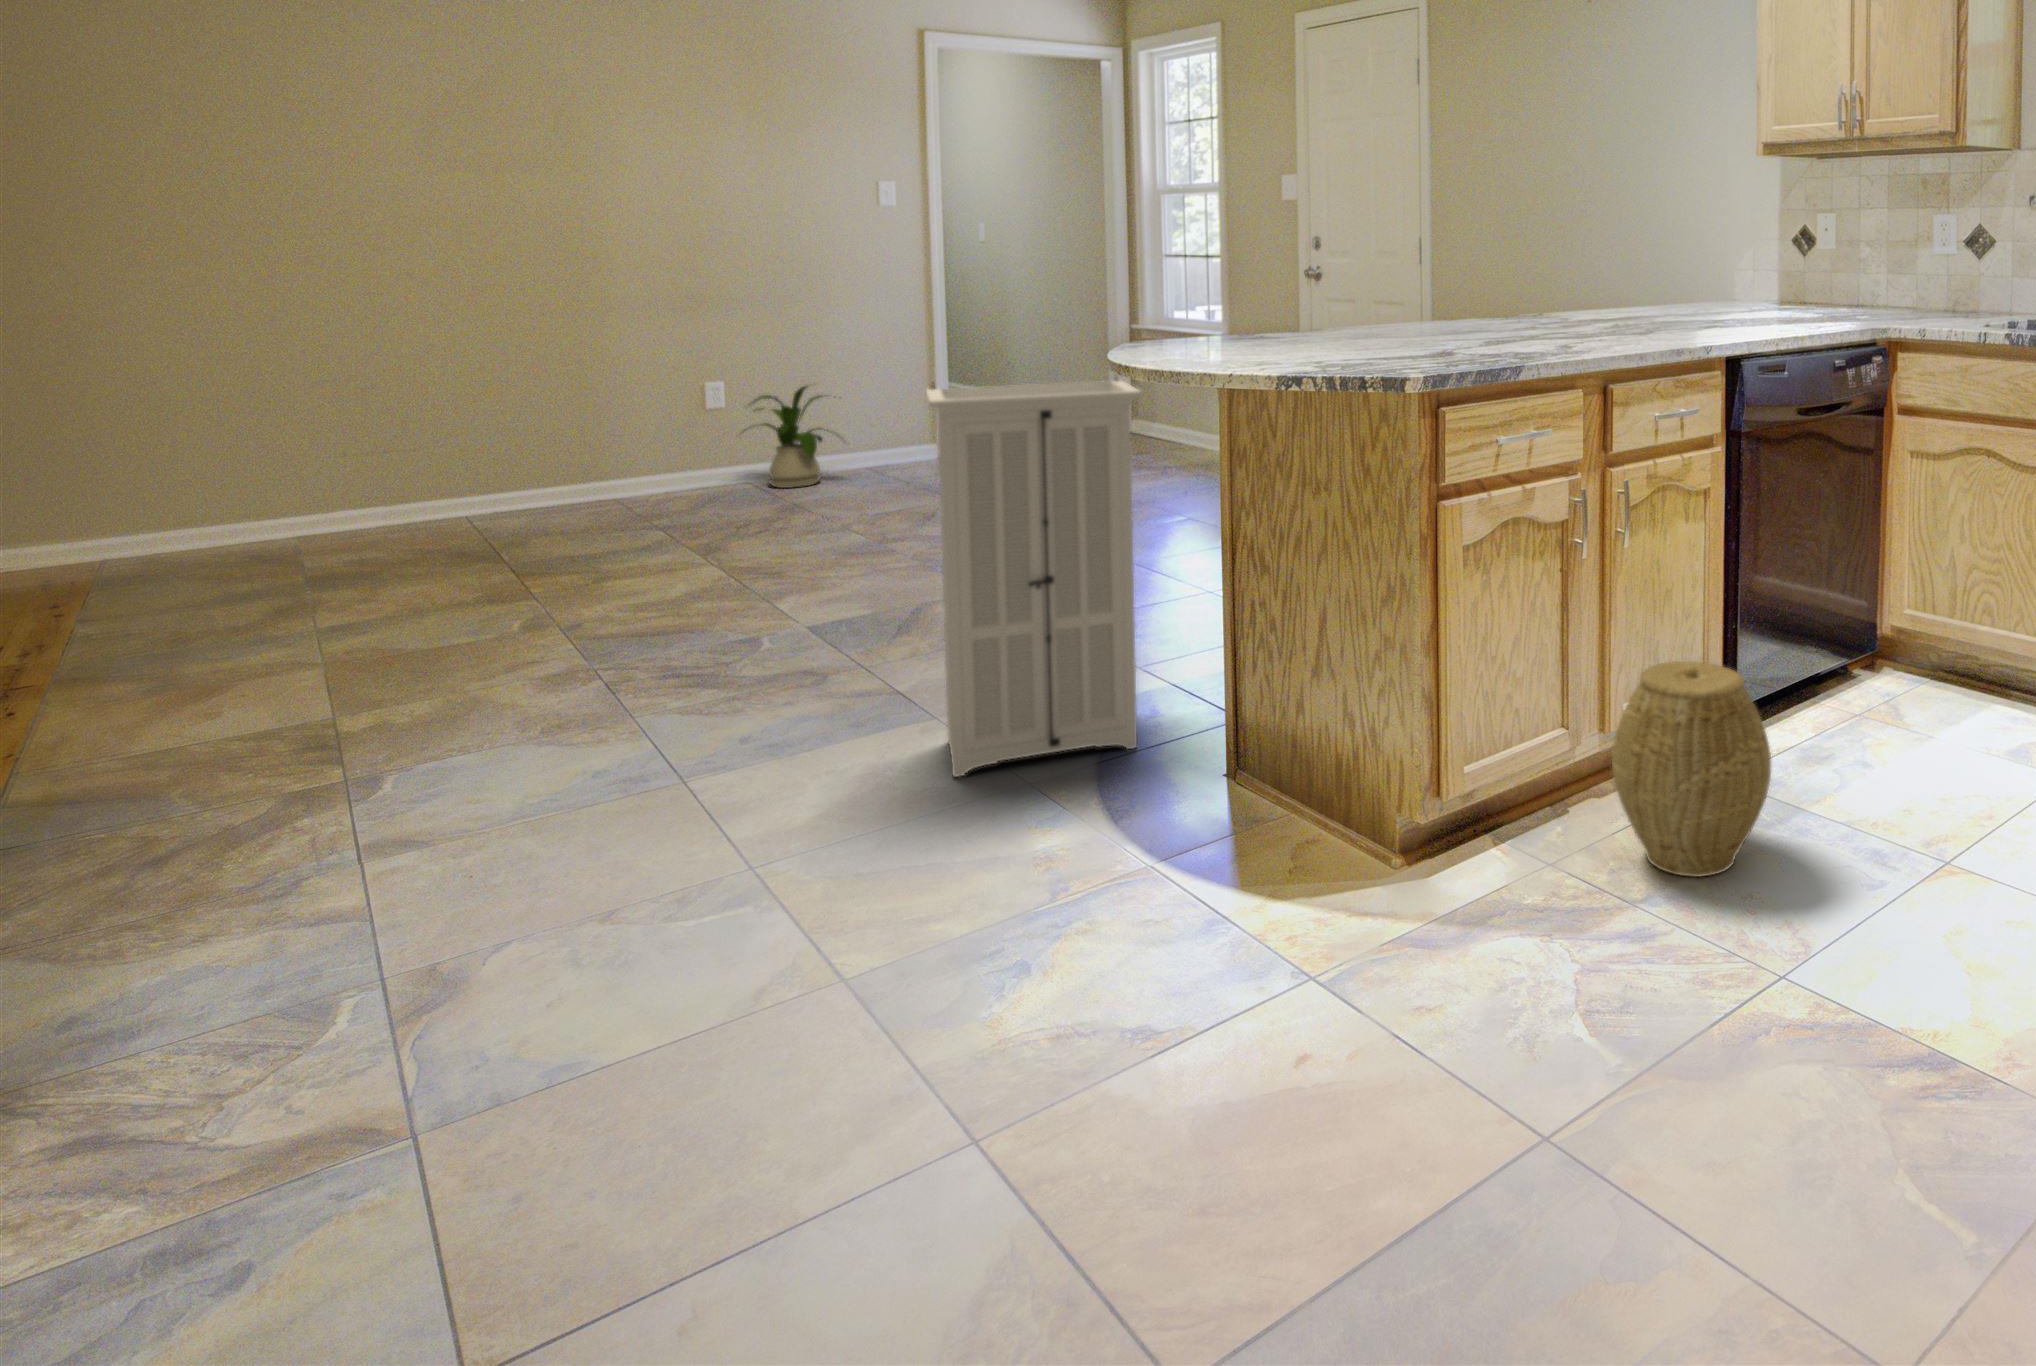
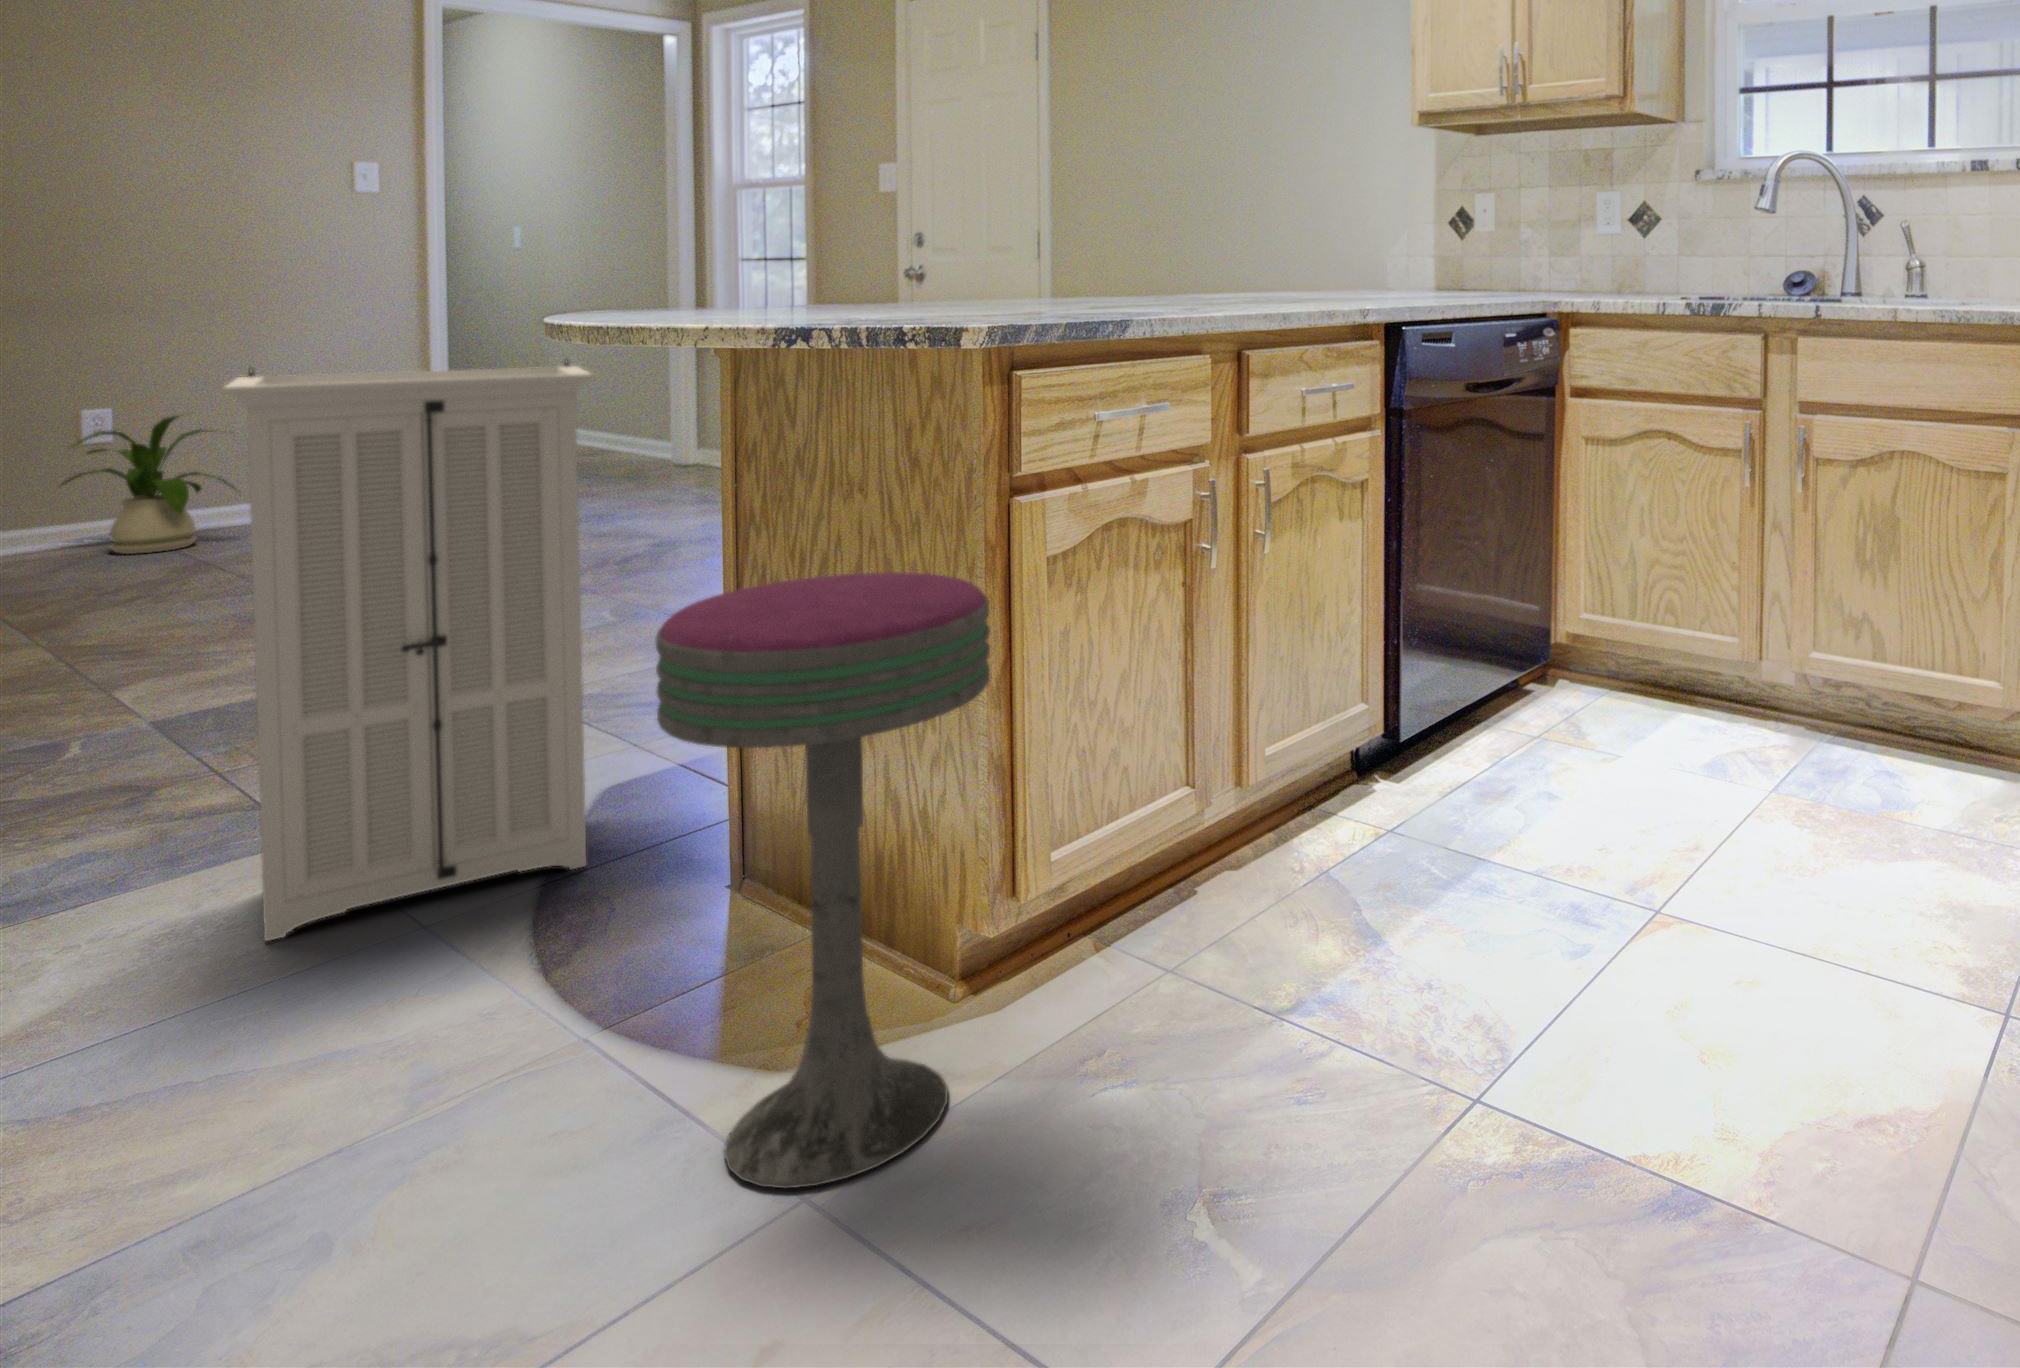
bar stool: none [1224,556,1432,975] -> present [656,572,990,1188]
woven basket: present [1612,661,1771,877] -> none [1249,686,1449,961]

